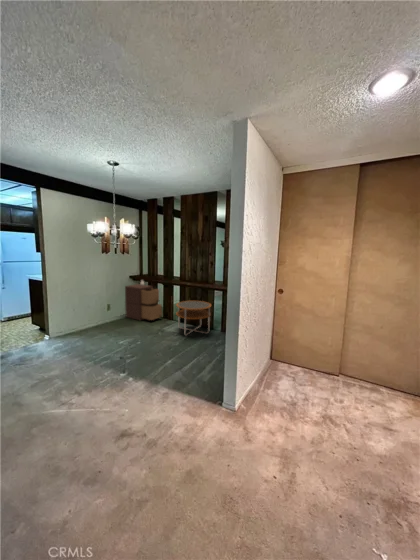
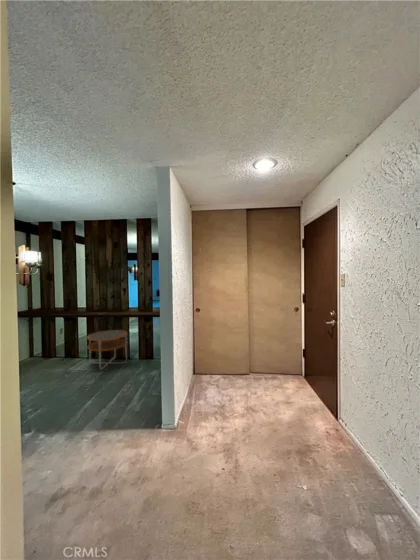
storage cabinet: present [125,280,162,320] -> none [10,315,65,365]

